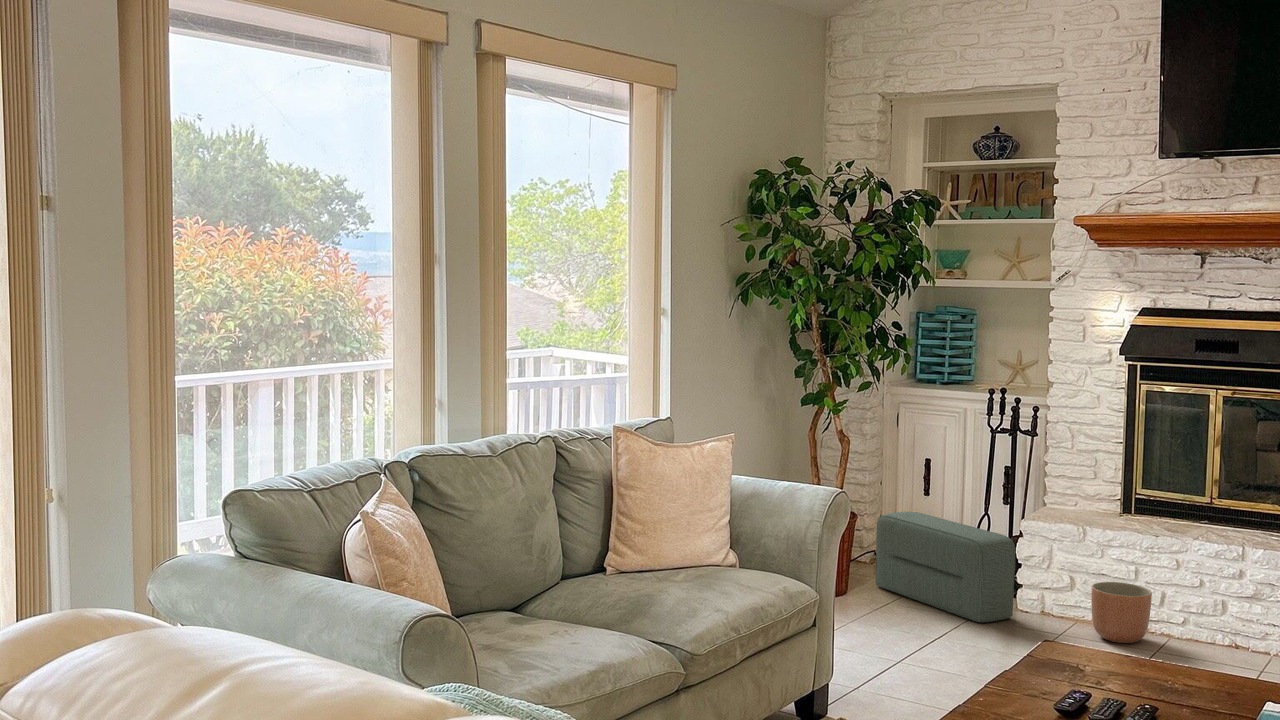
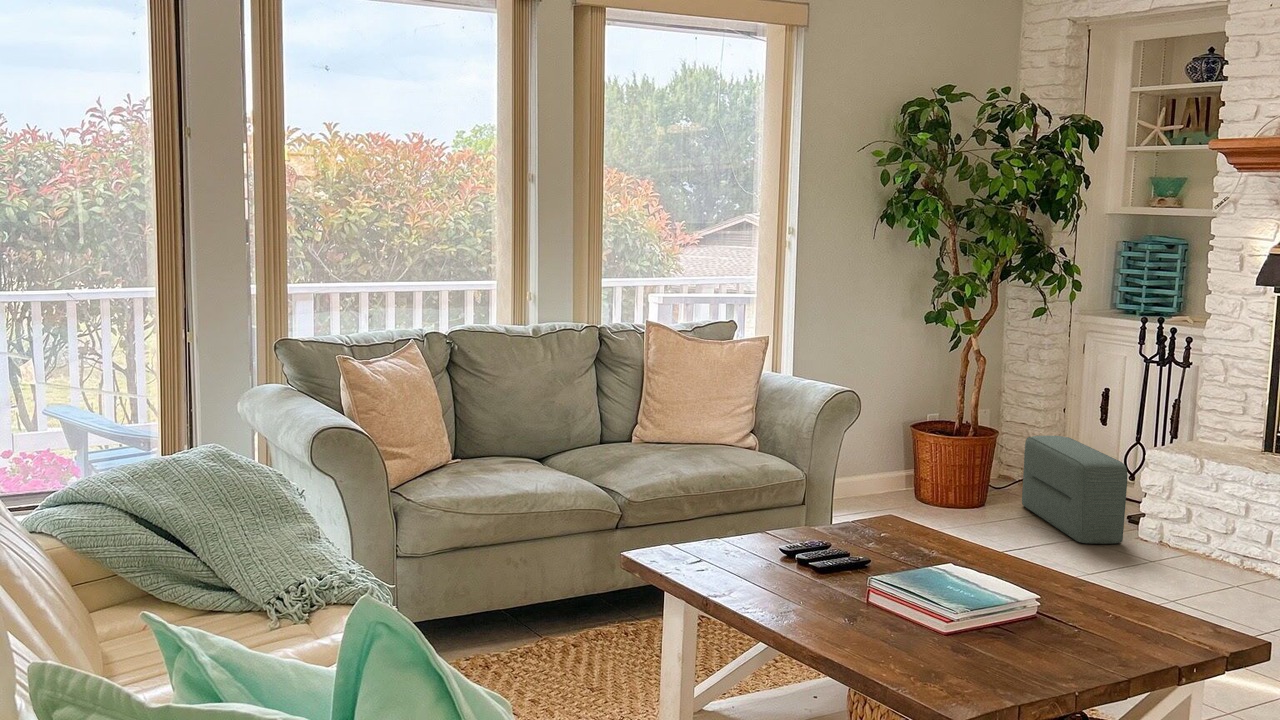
planter: present [1091,582,1152,643] -> none [1185,515,1248,577]

